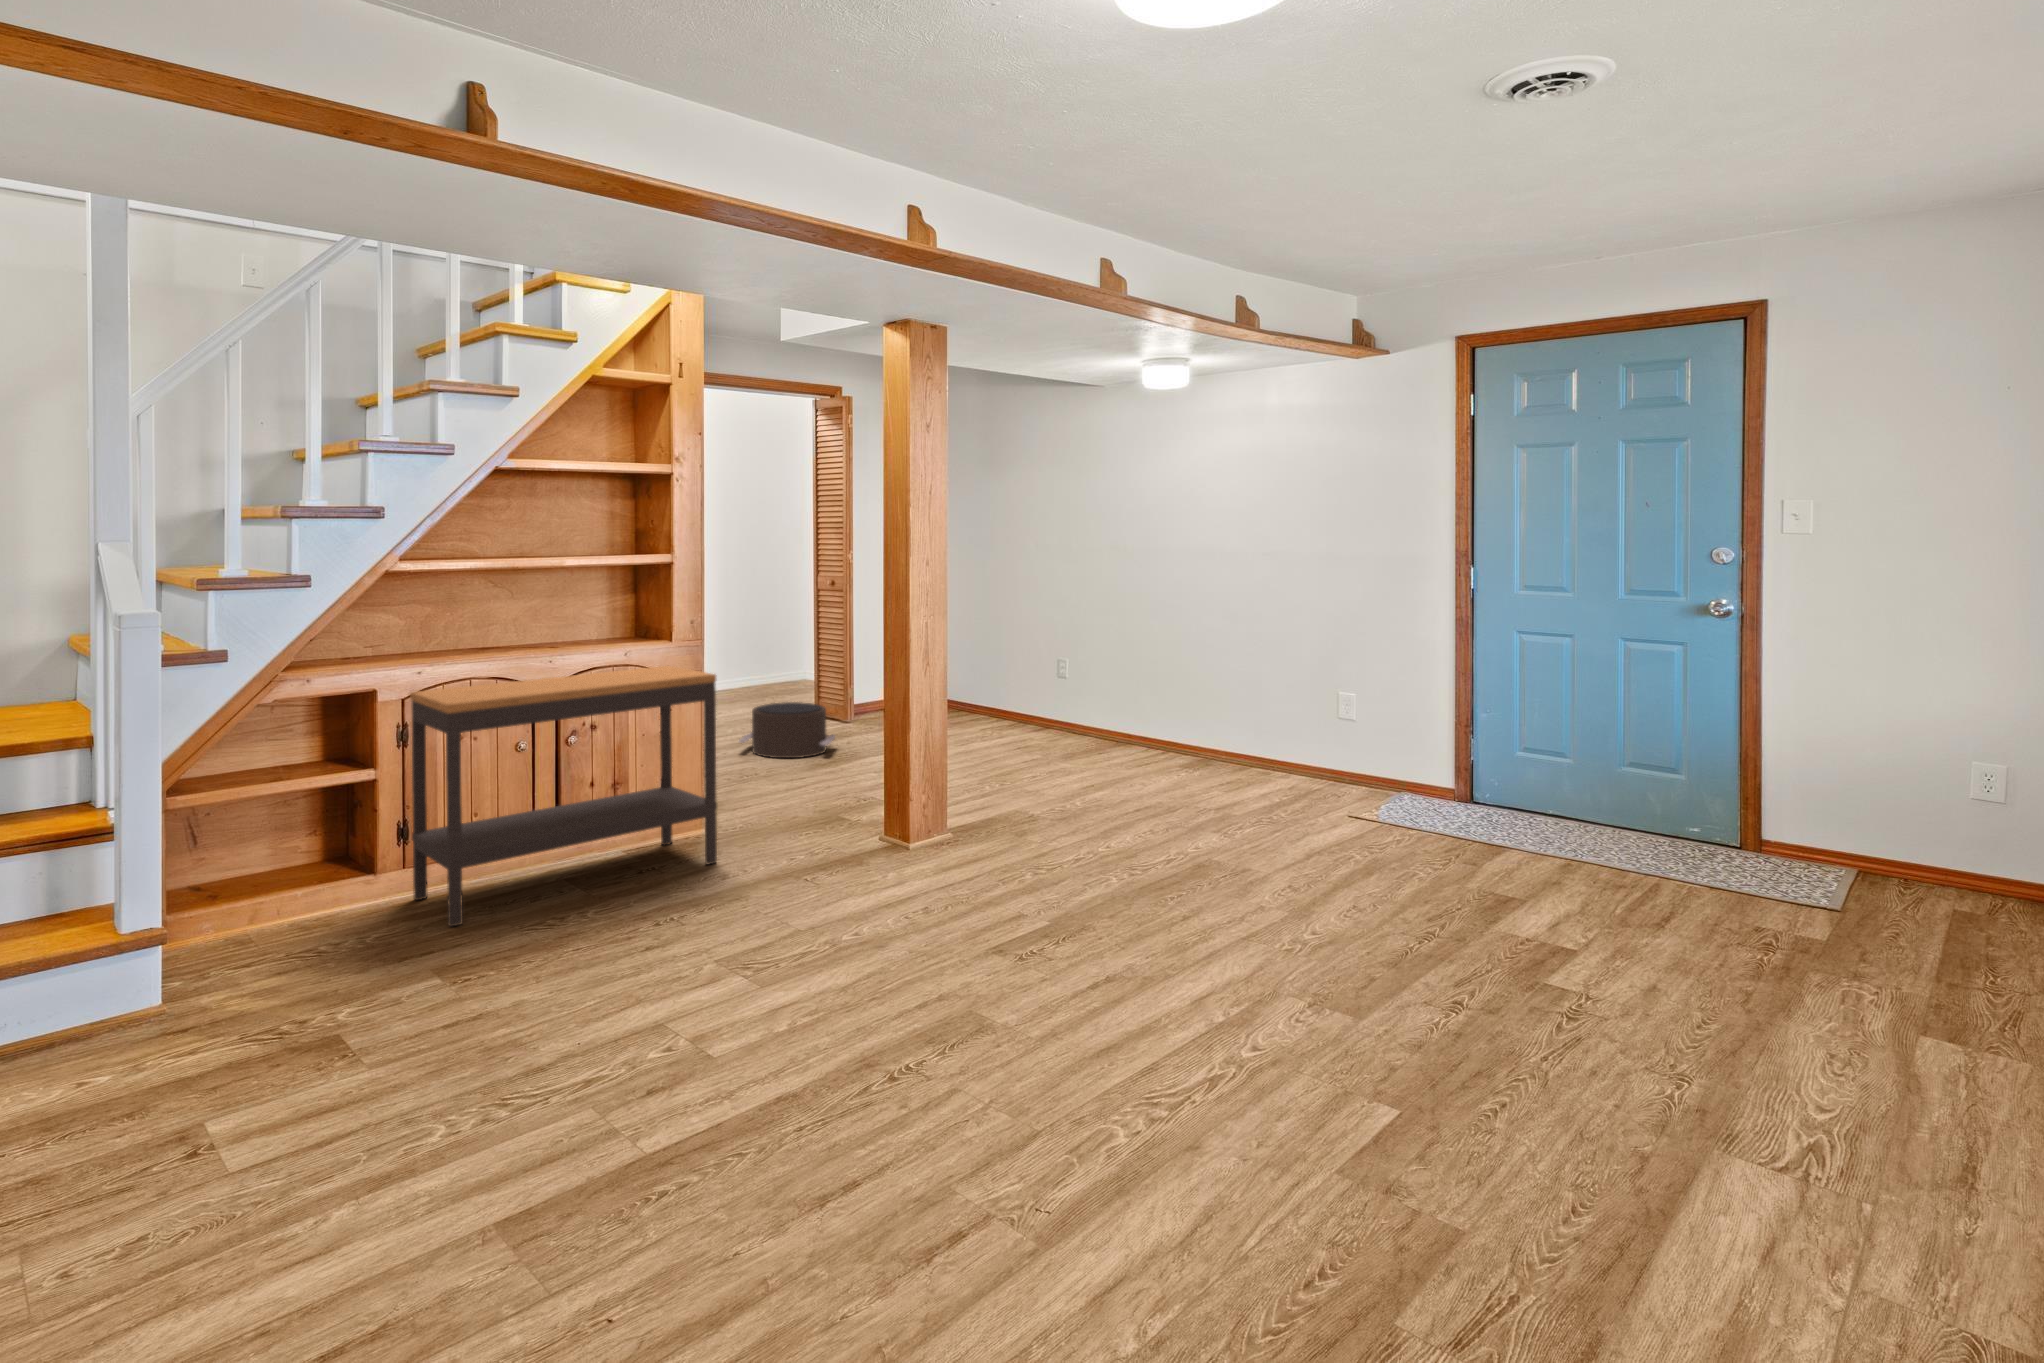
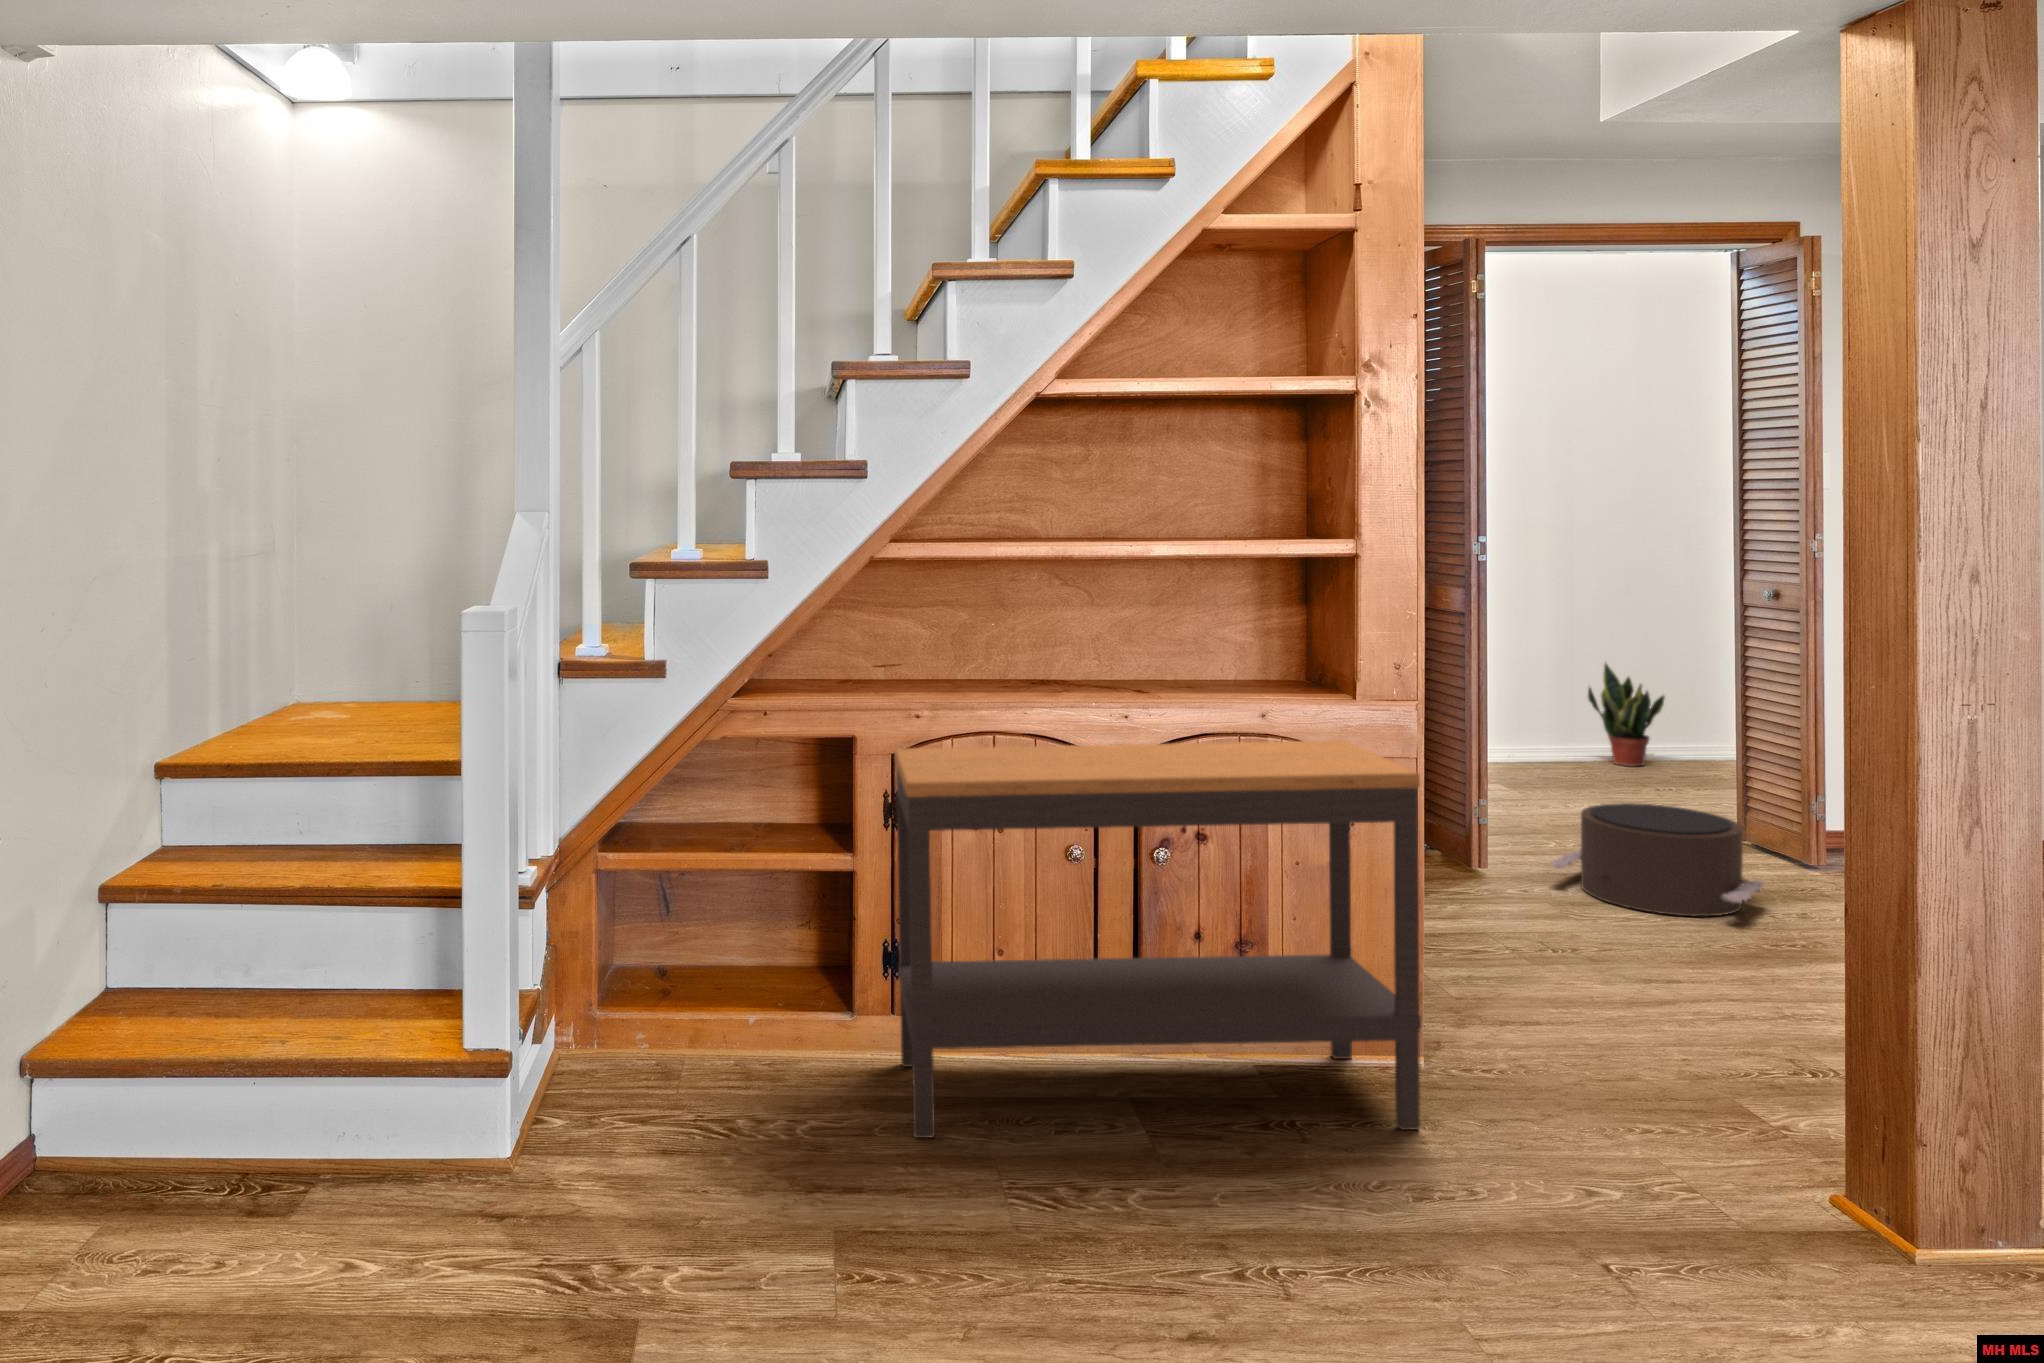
potted plant: none [735,631,774,693] -> present [1588,664,1664,767]

